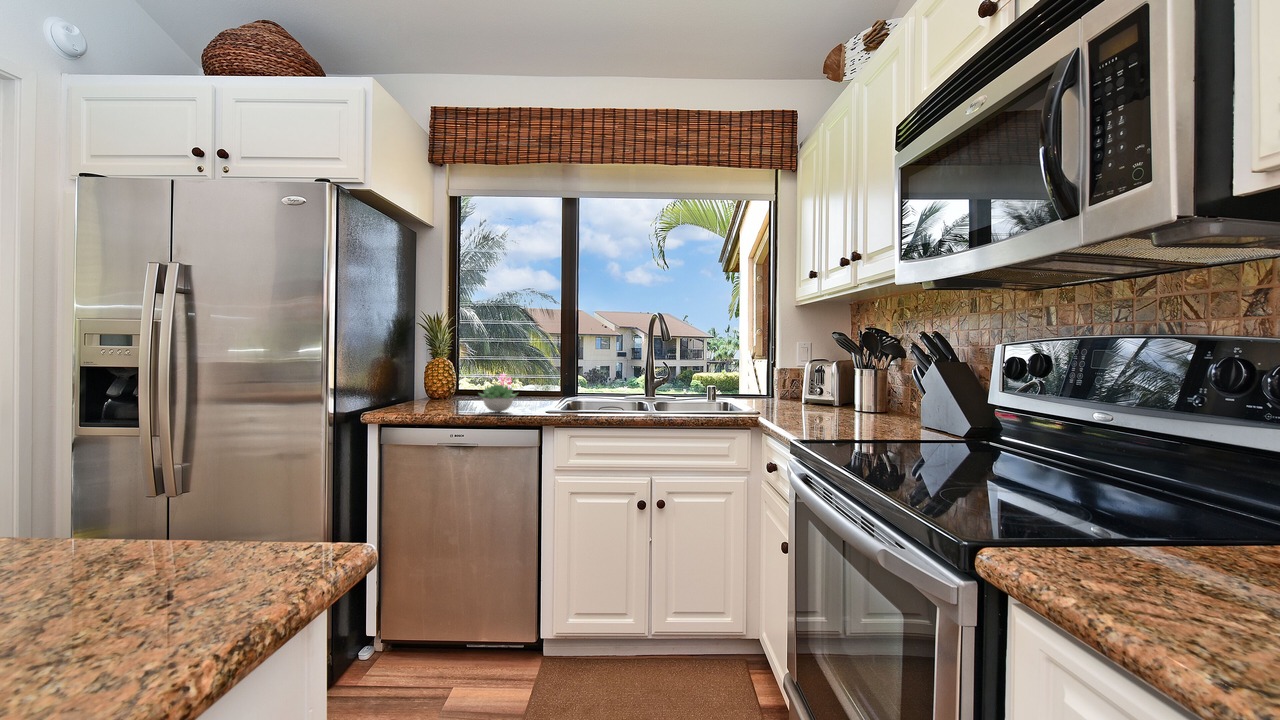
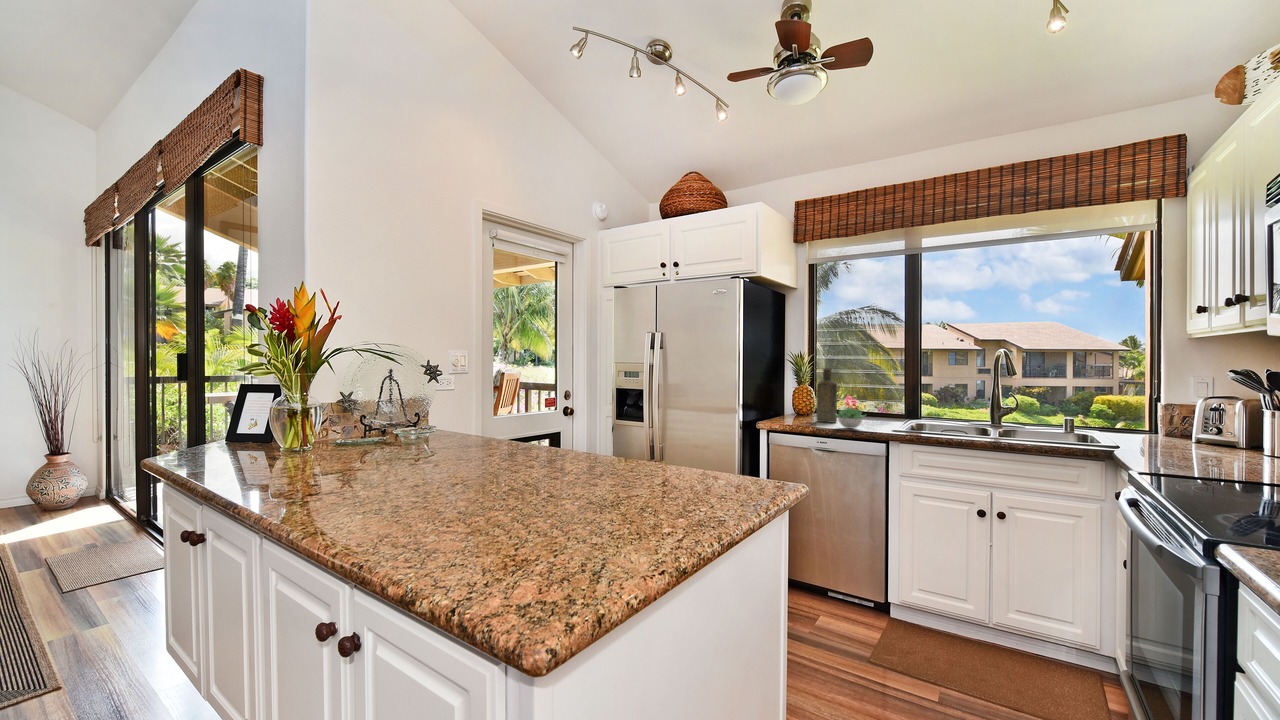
bottle: none [452,334,482,407] -> present [816,368,837,423]

